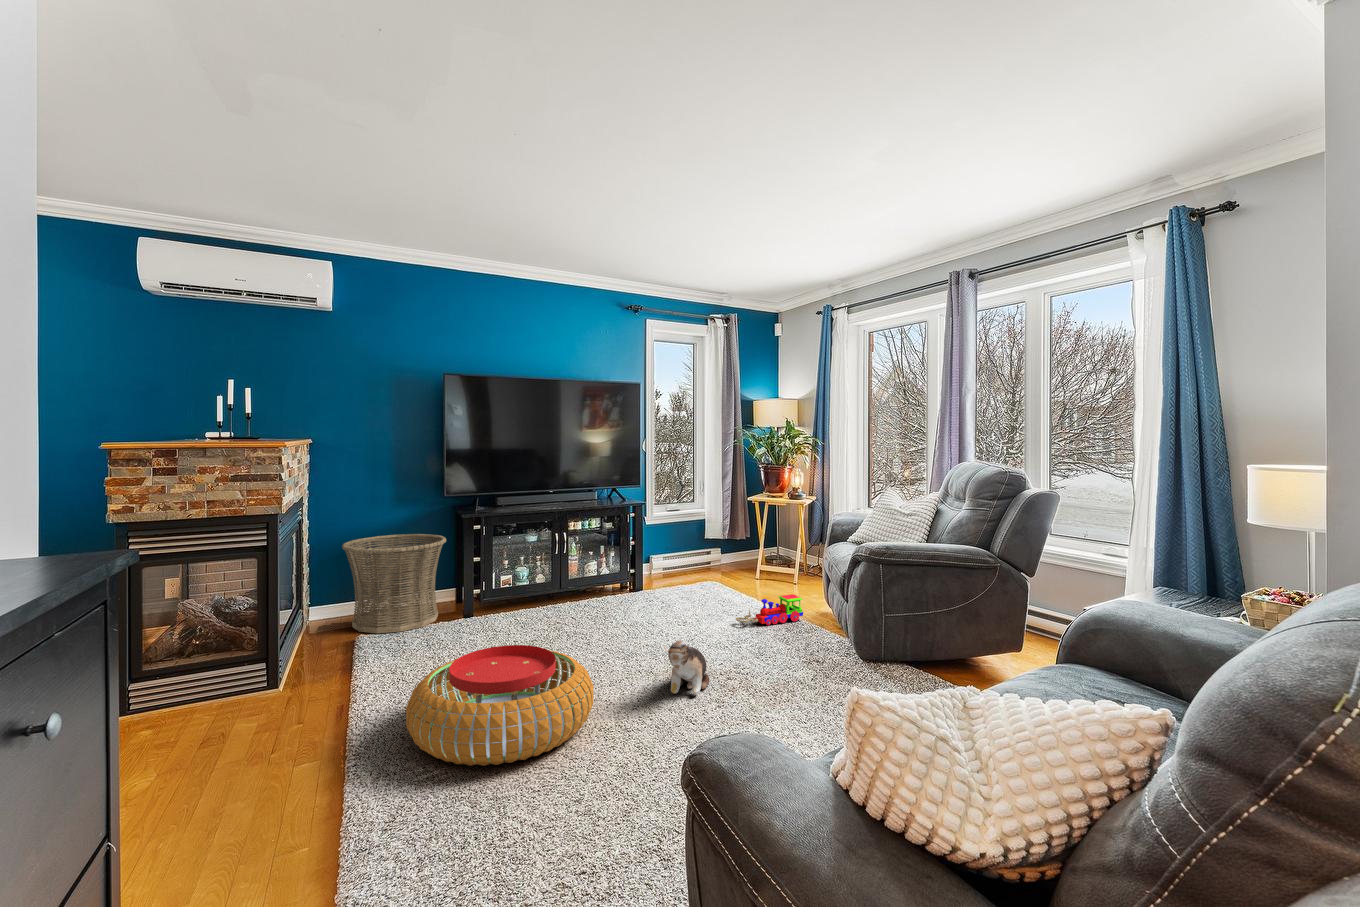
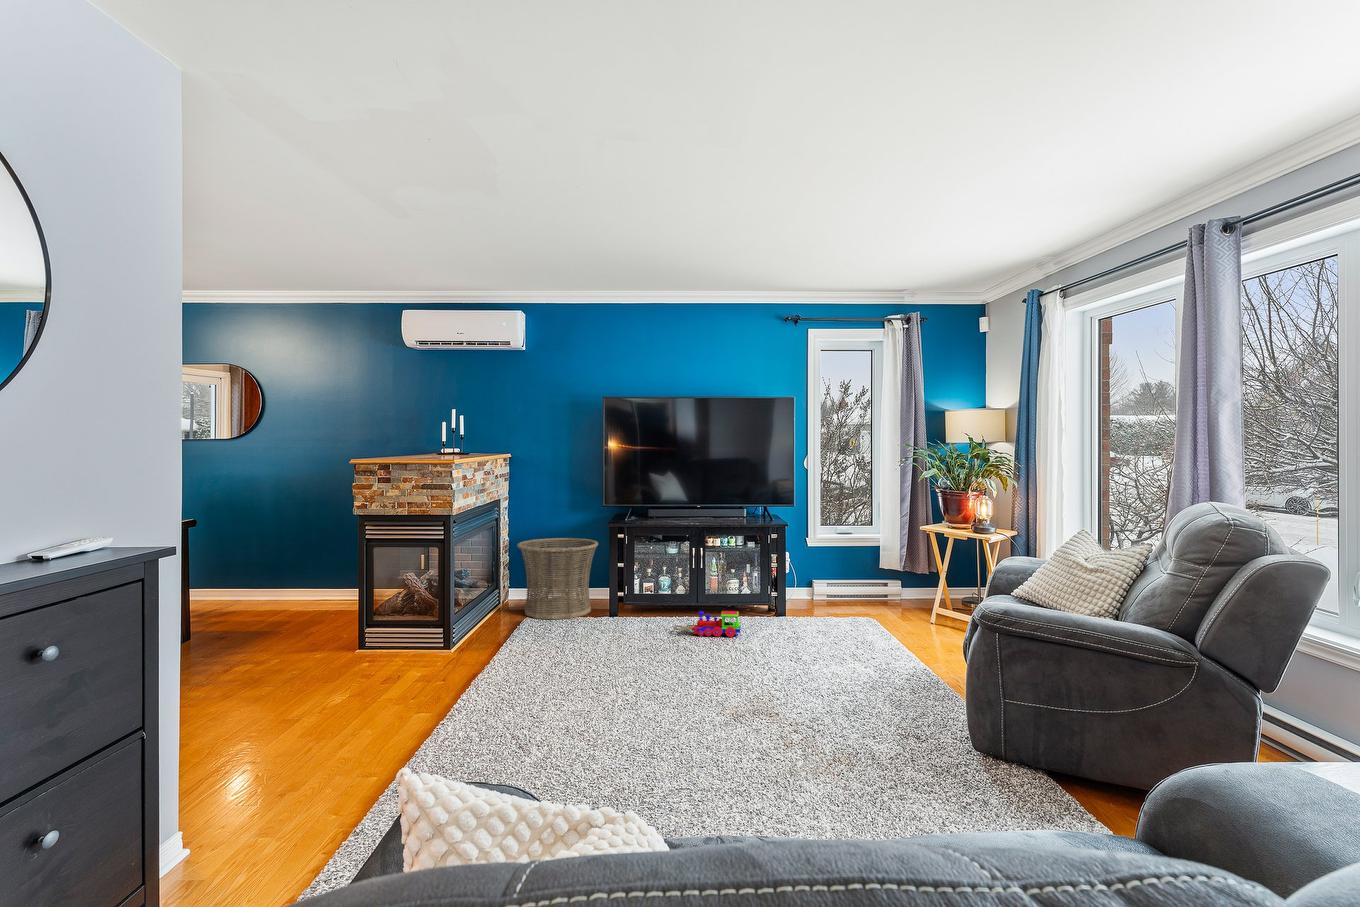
toy train: present [736,594,803,625] -> present [674,611,741,637]
plush toy: present [664,640,709,695] -> none [684,654,756,709]
pouf: present [406,645,594,766] -> none [473,635,624,724]

